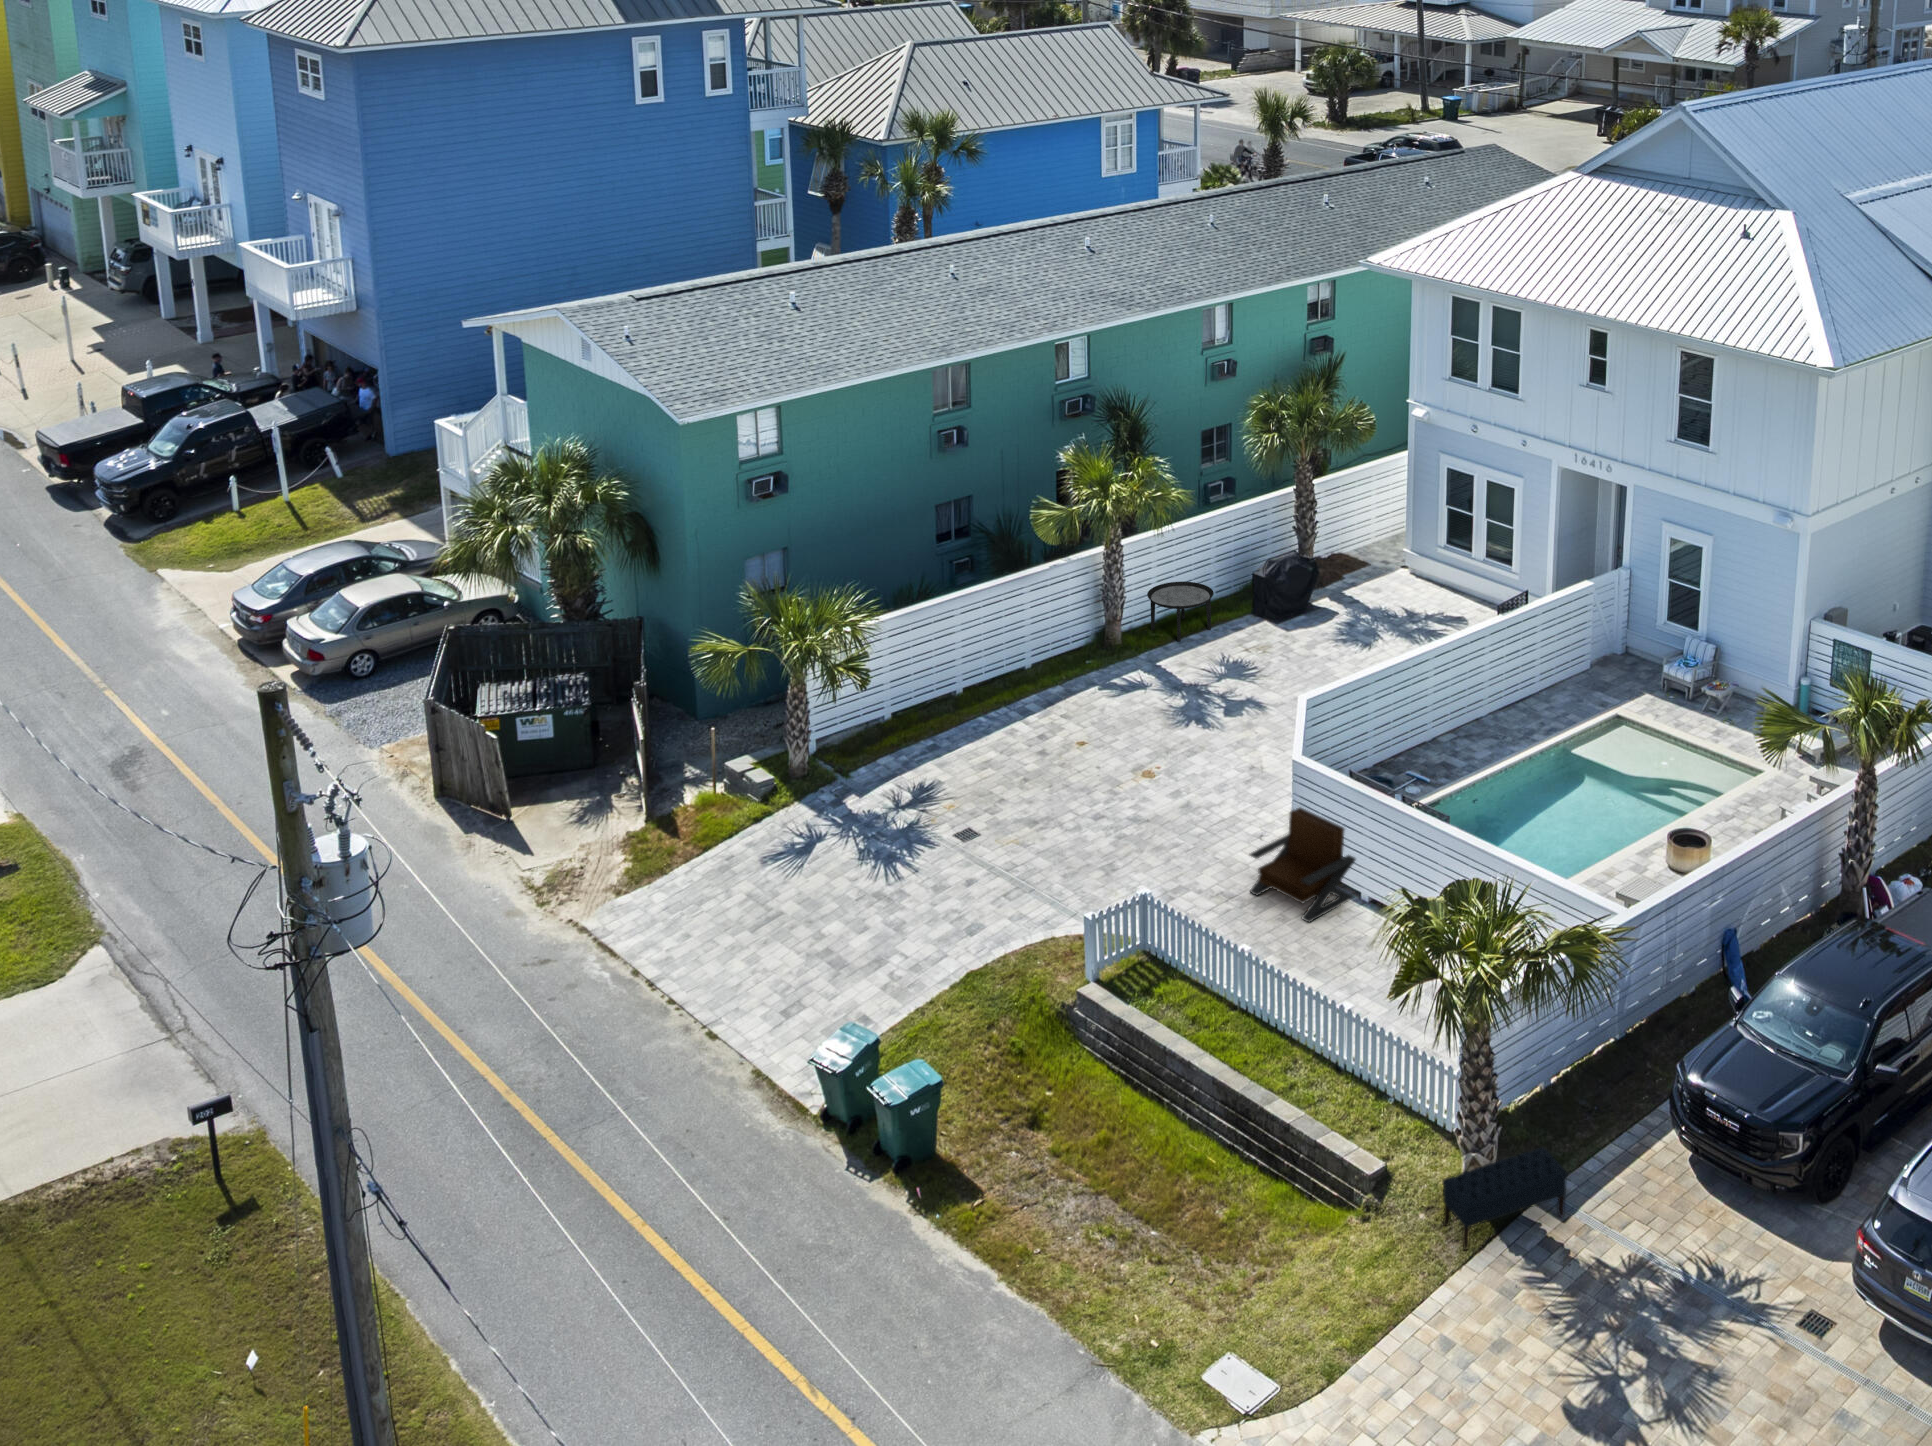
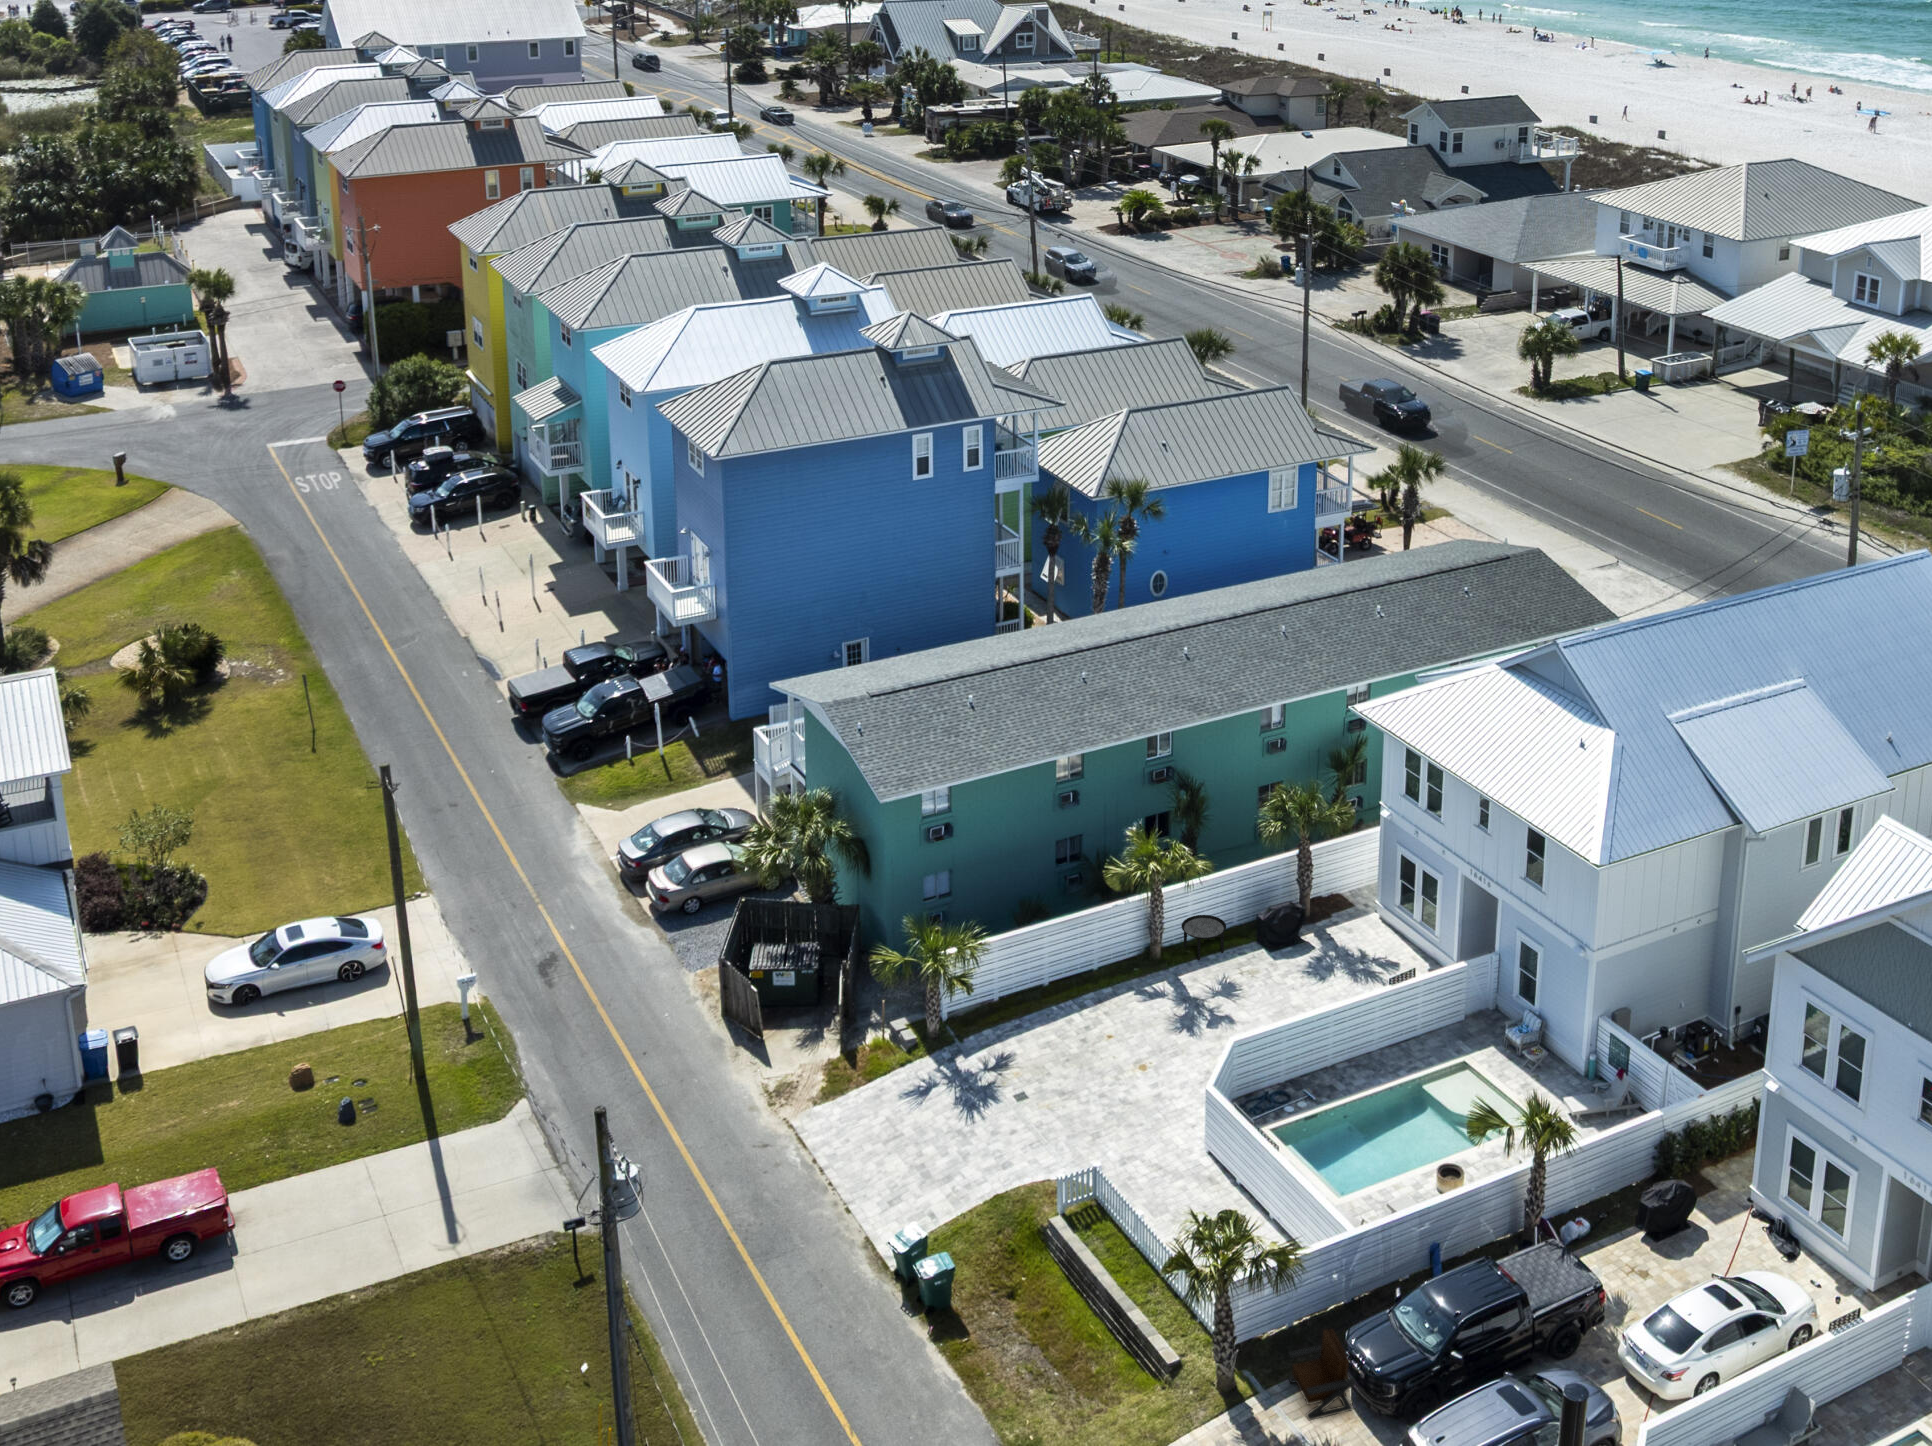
lounge chair: present [1250,808,1356,922] -> present [1289,1329,1355,1420]
bench: present [1442,1148,1568,1250] -> none [1197,1366,1267,1417]

